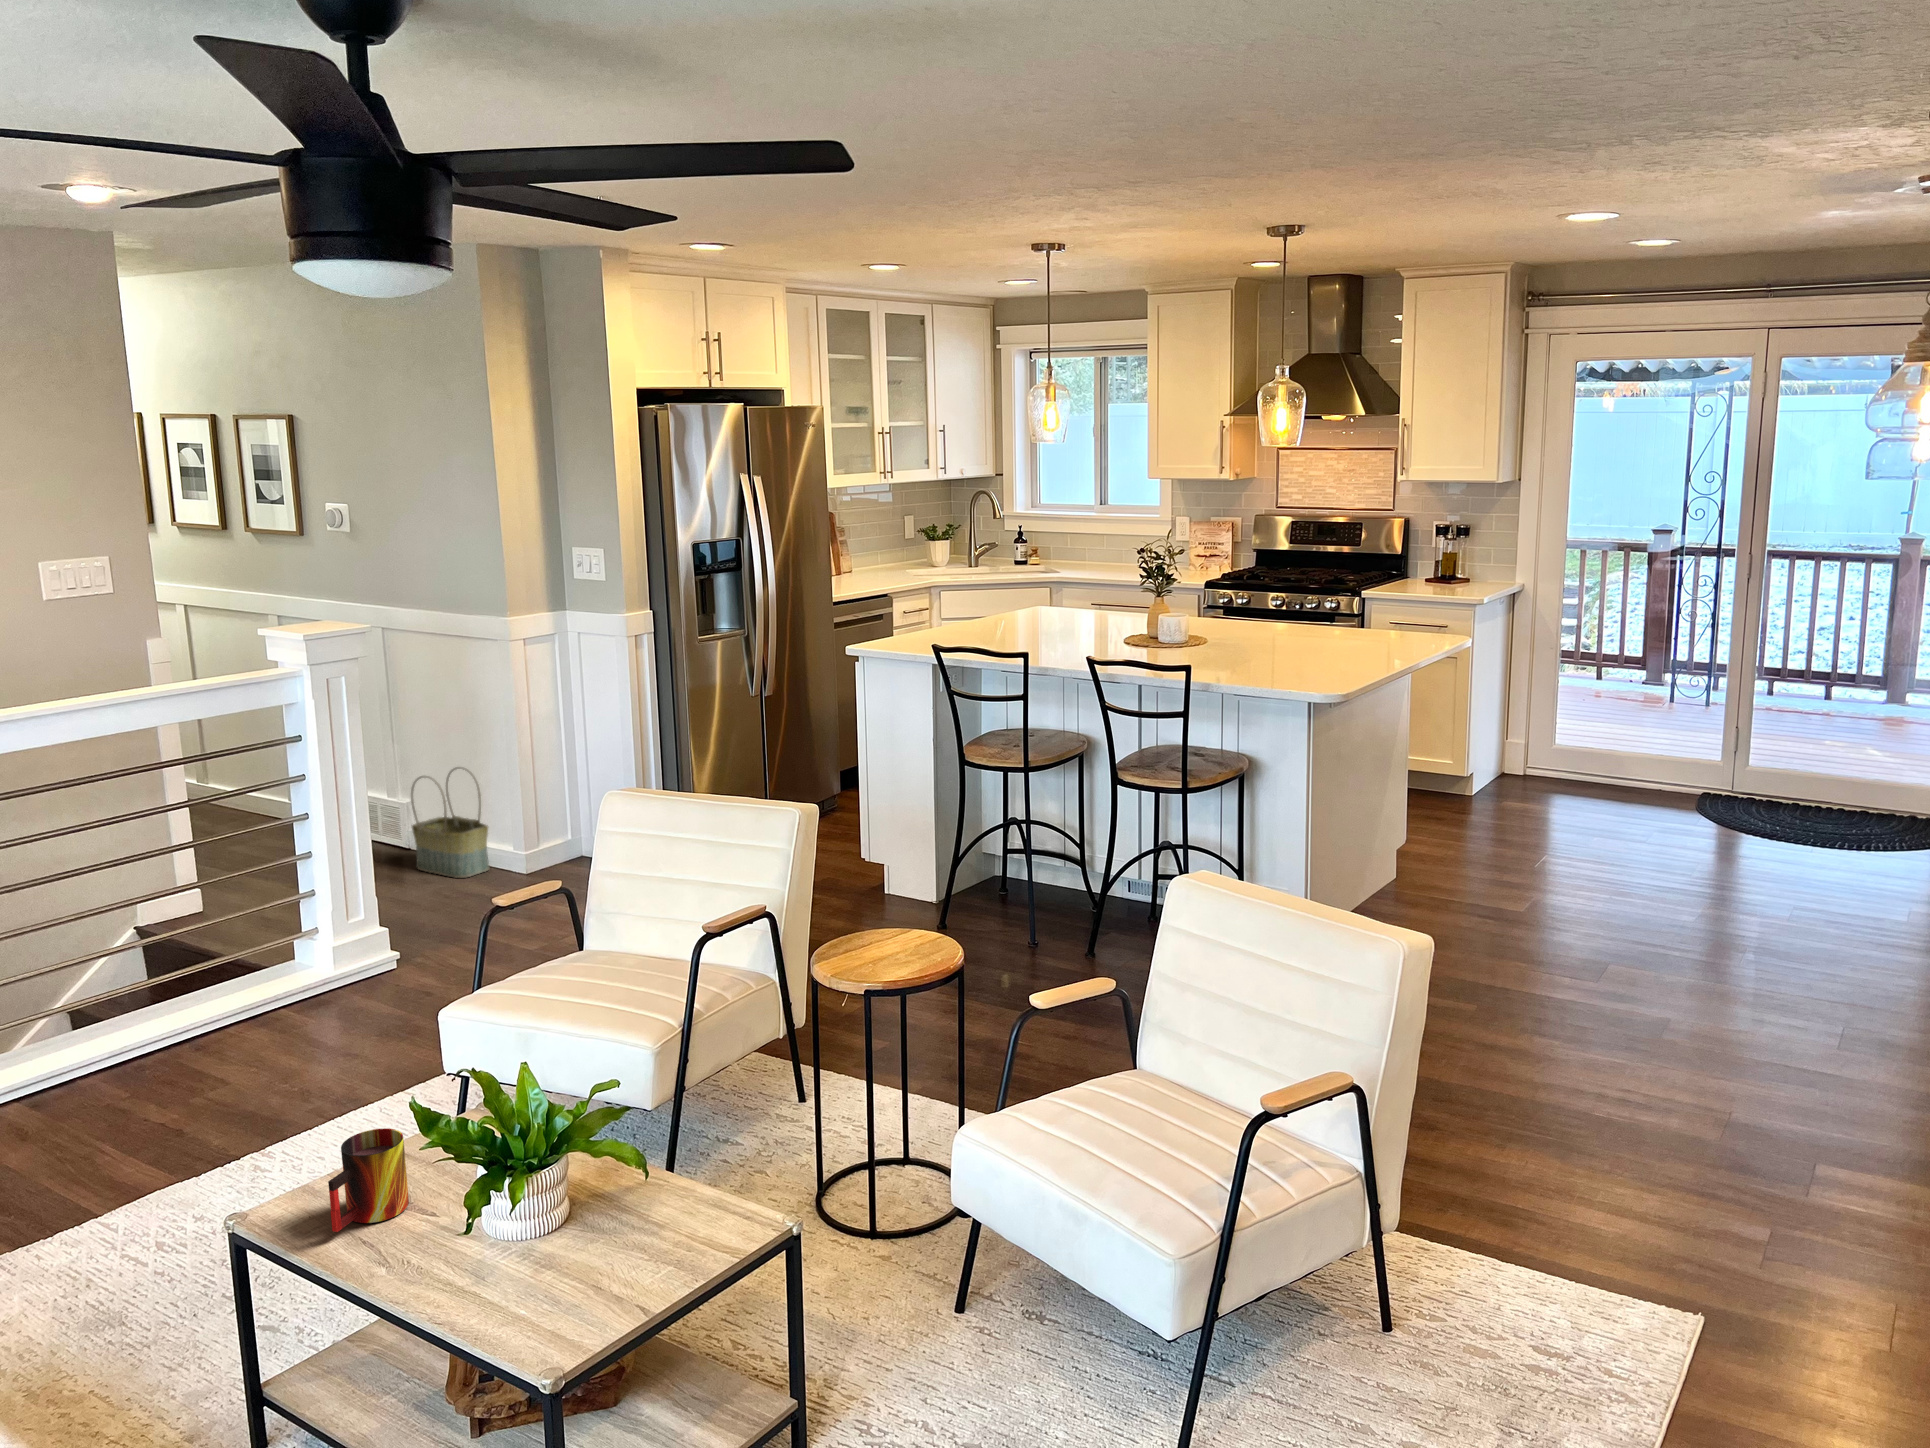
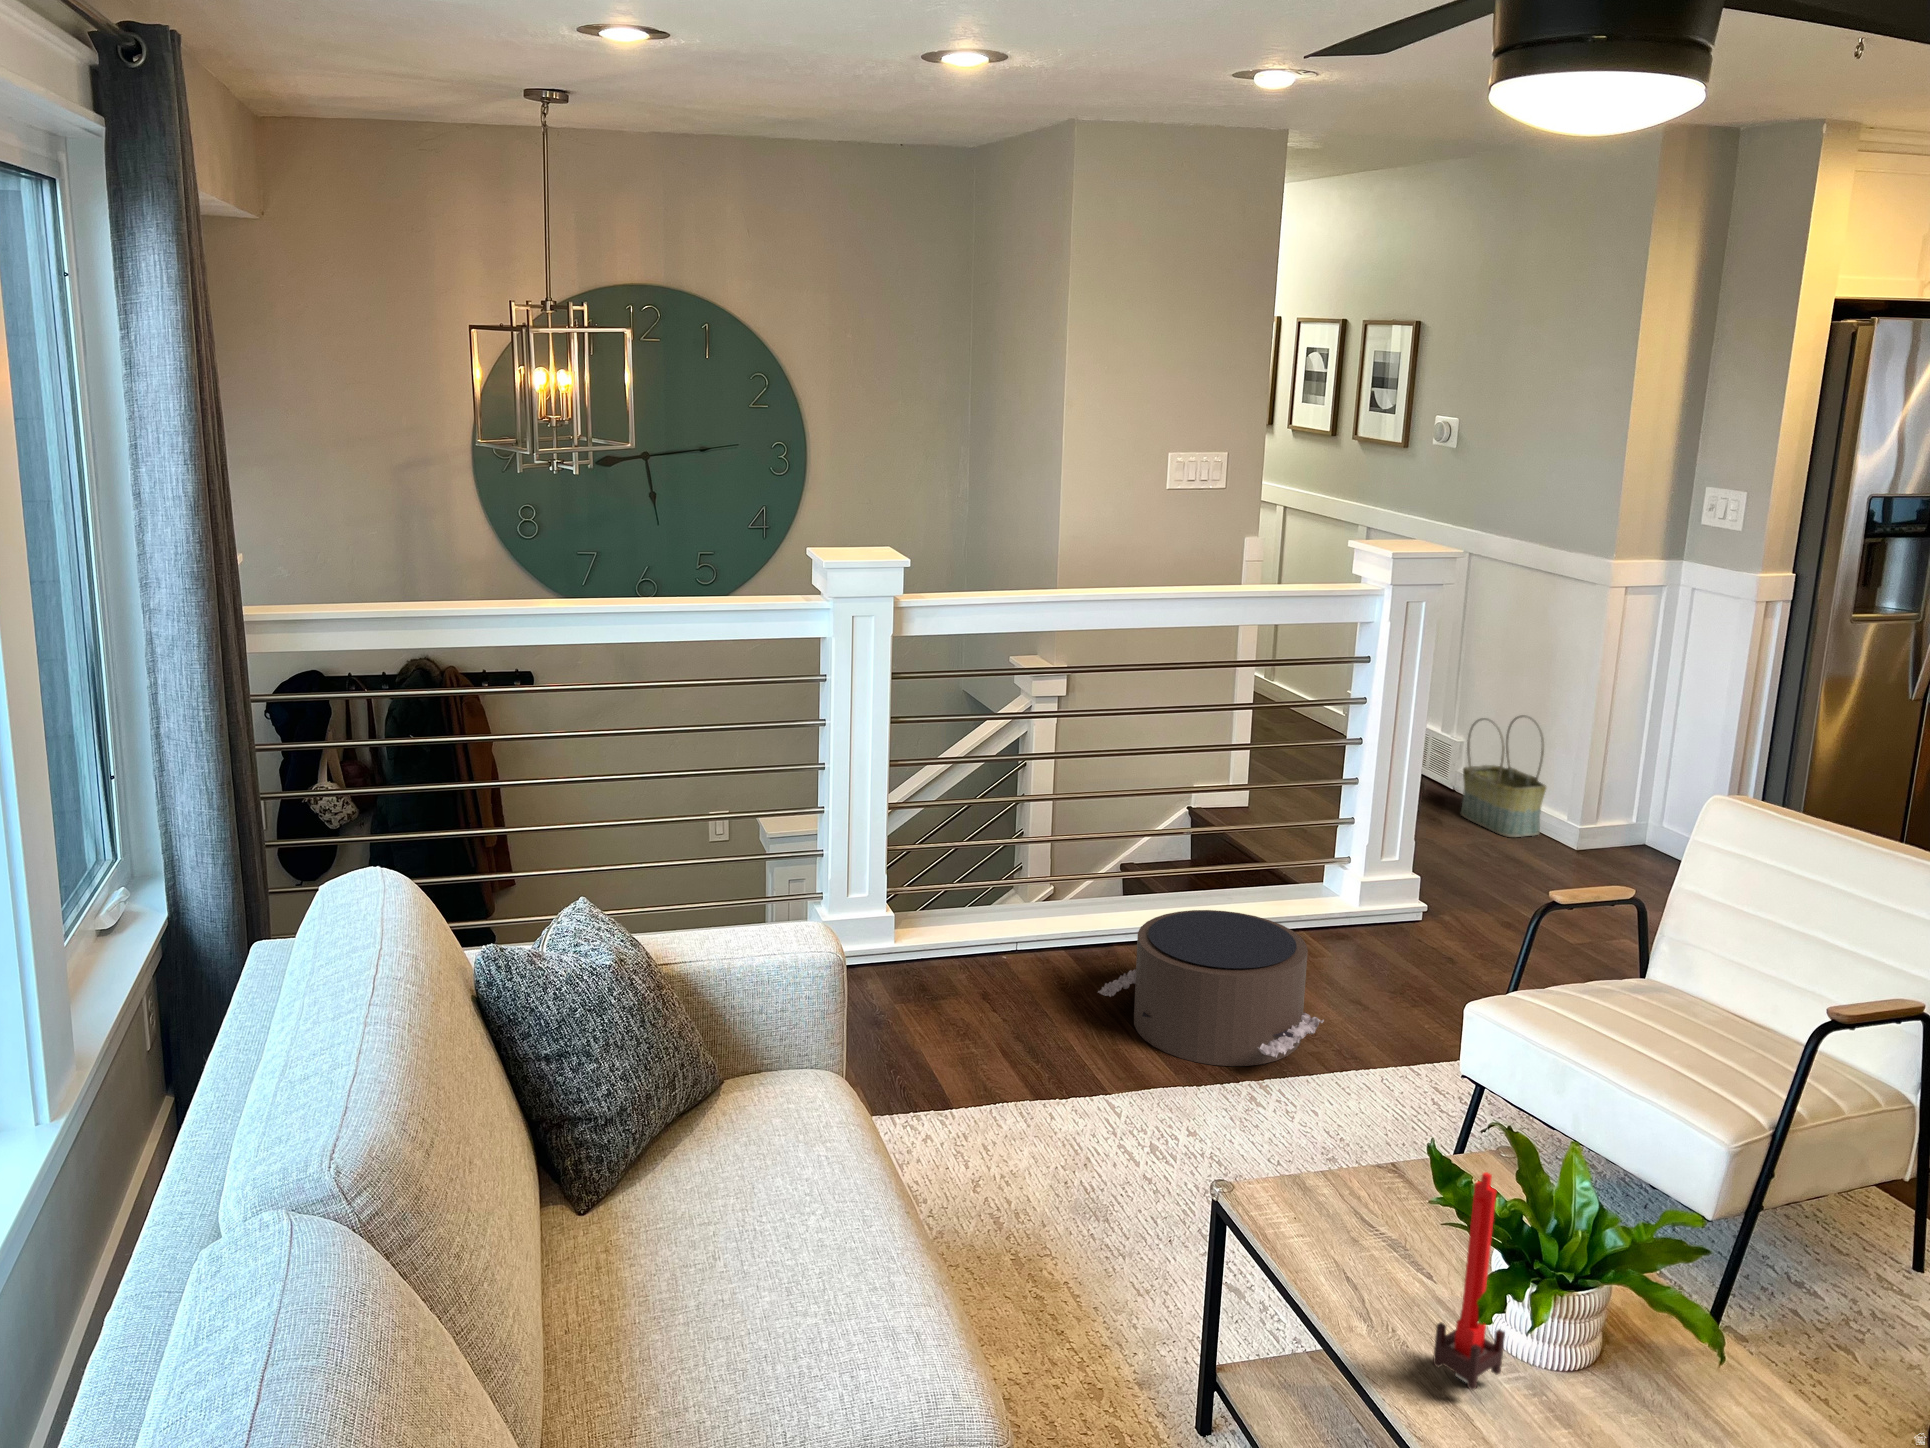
pouf: none [63,1002,315,1159] -> present [1098,910,1324,1066]
candle: none [443,1102,498,1272] -> present [1433,1172,1505,1390]
mug: present [328,1128,409,1232] -> none [1311,1143,1408,1259]

